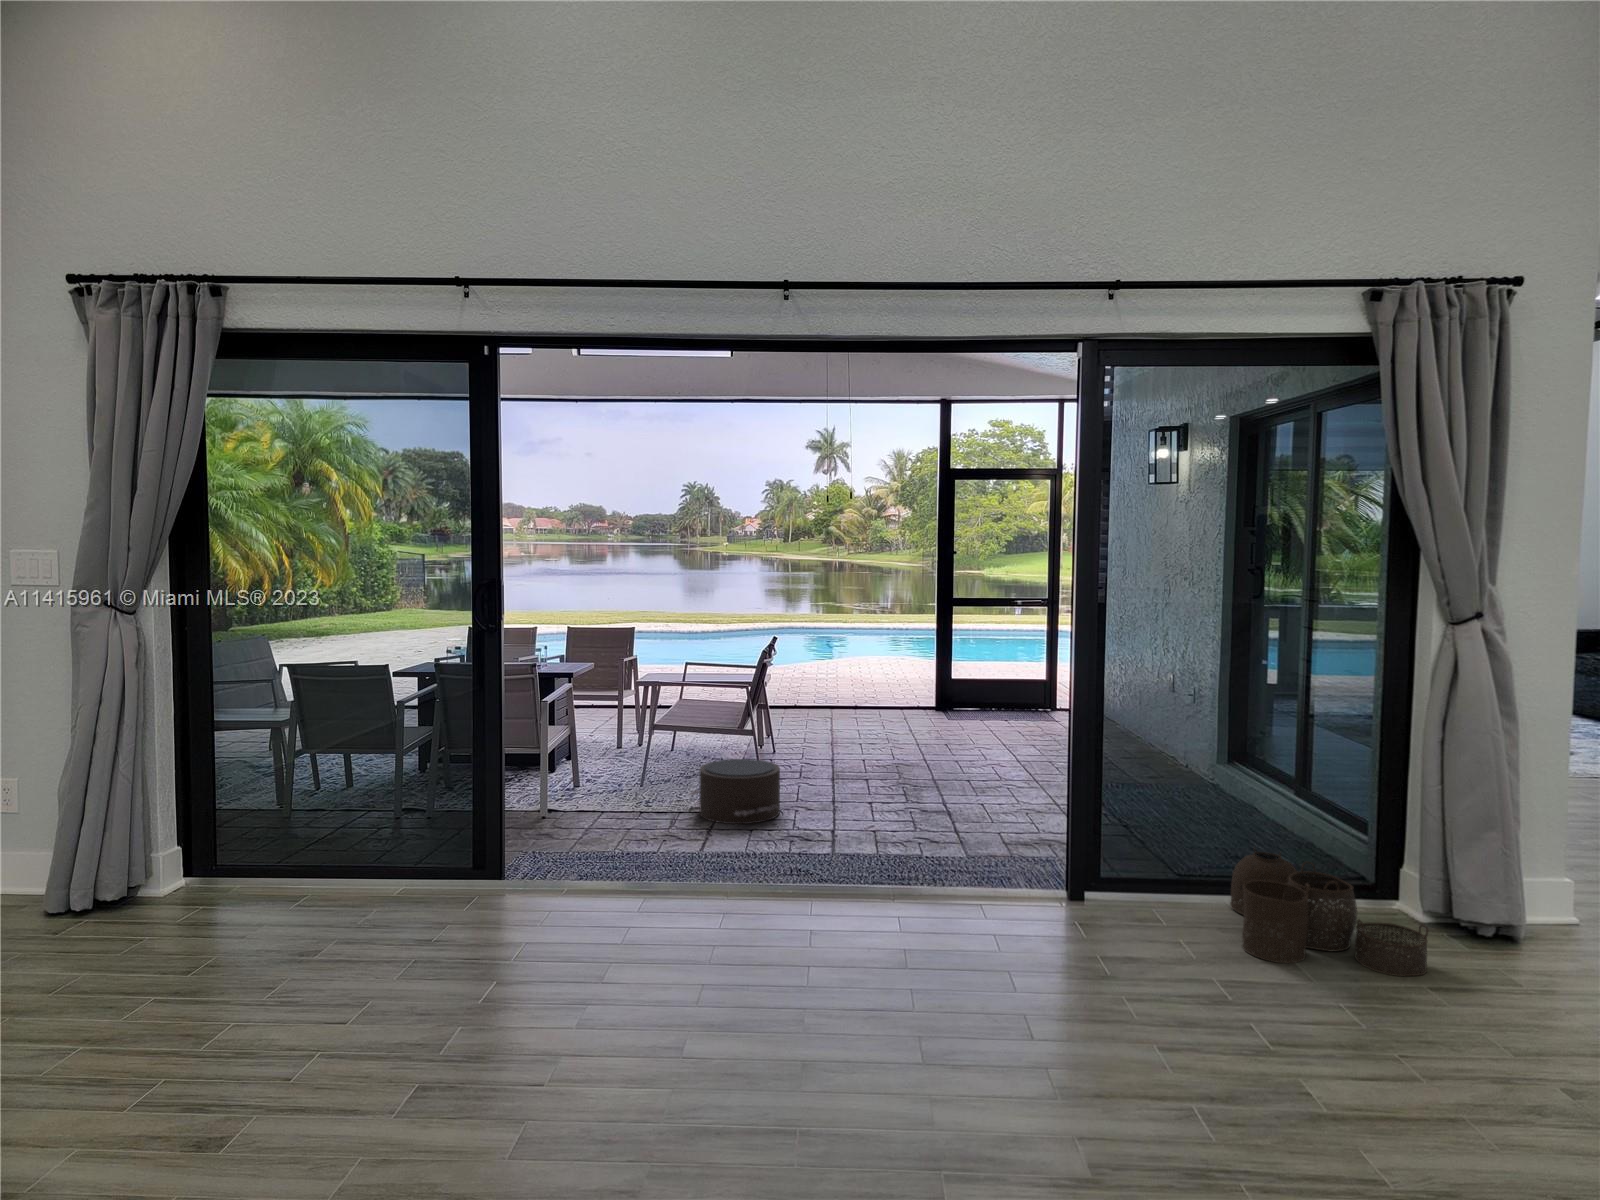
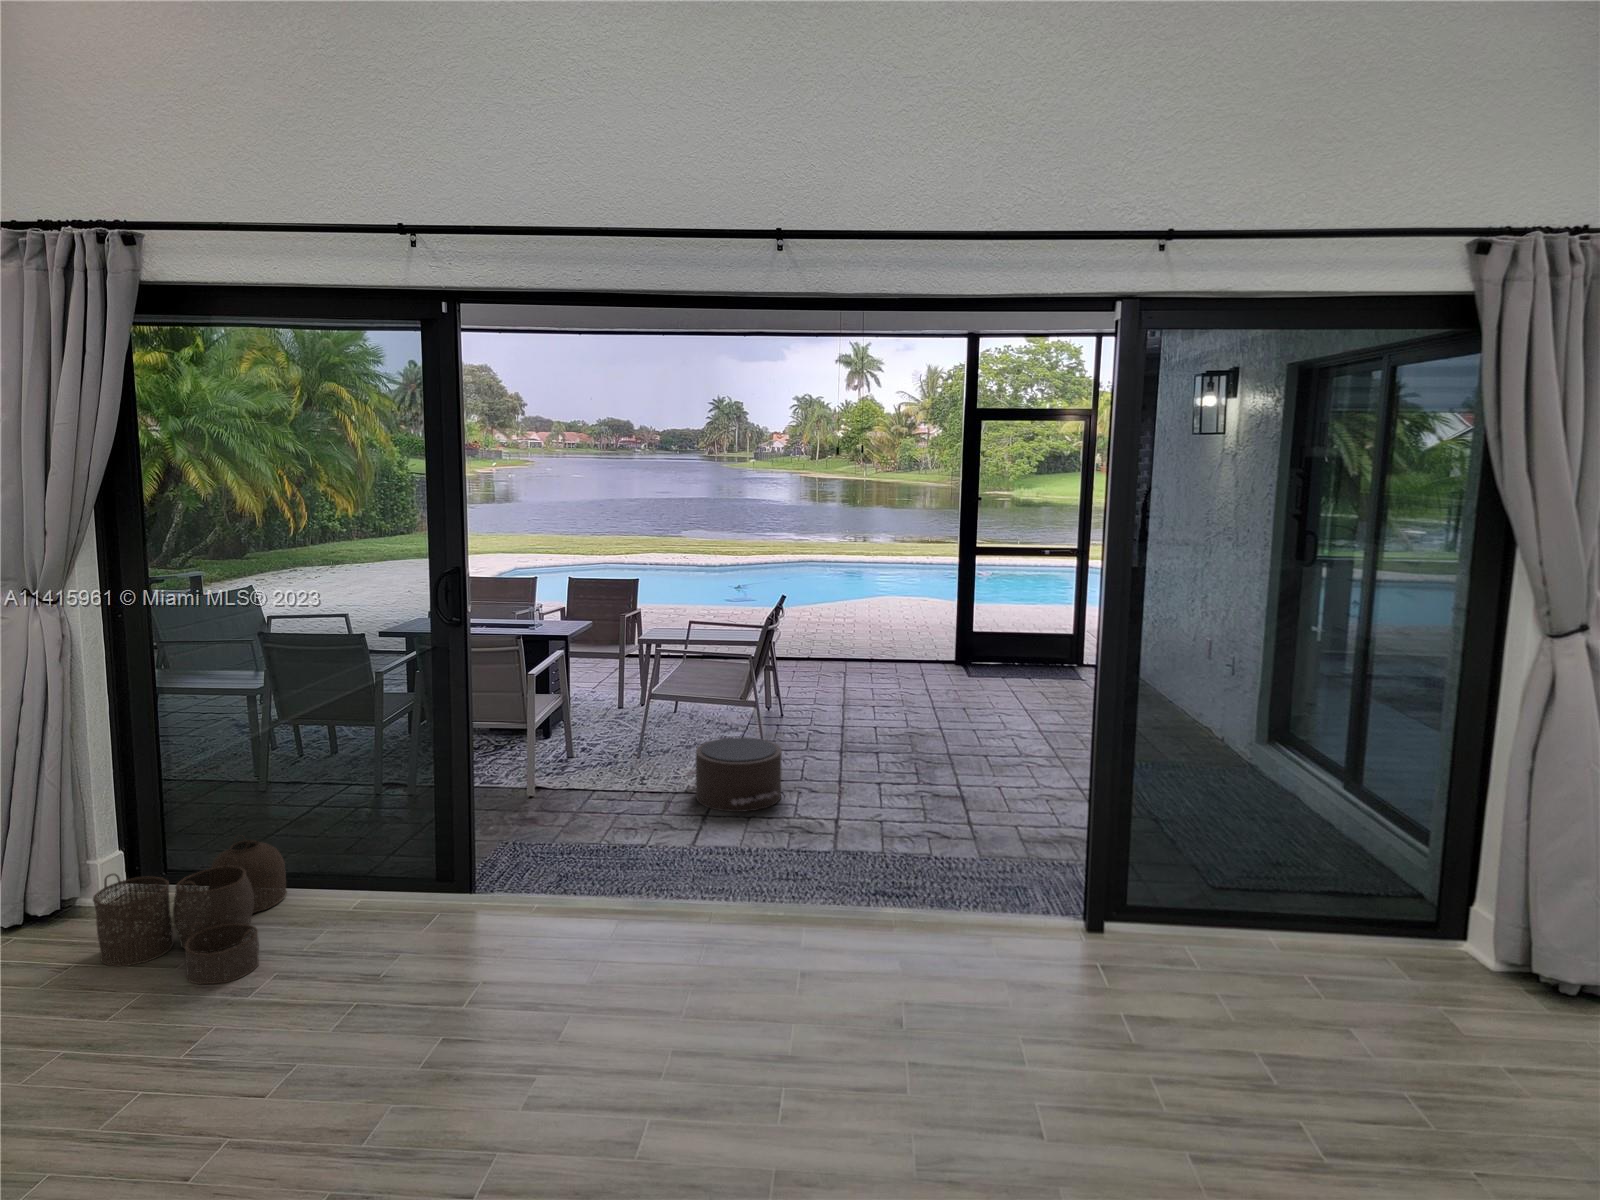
woven basket: present [1230,848,1428,976] -> present [93,837,287,984]

